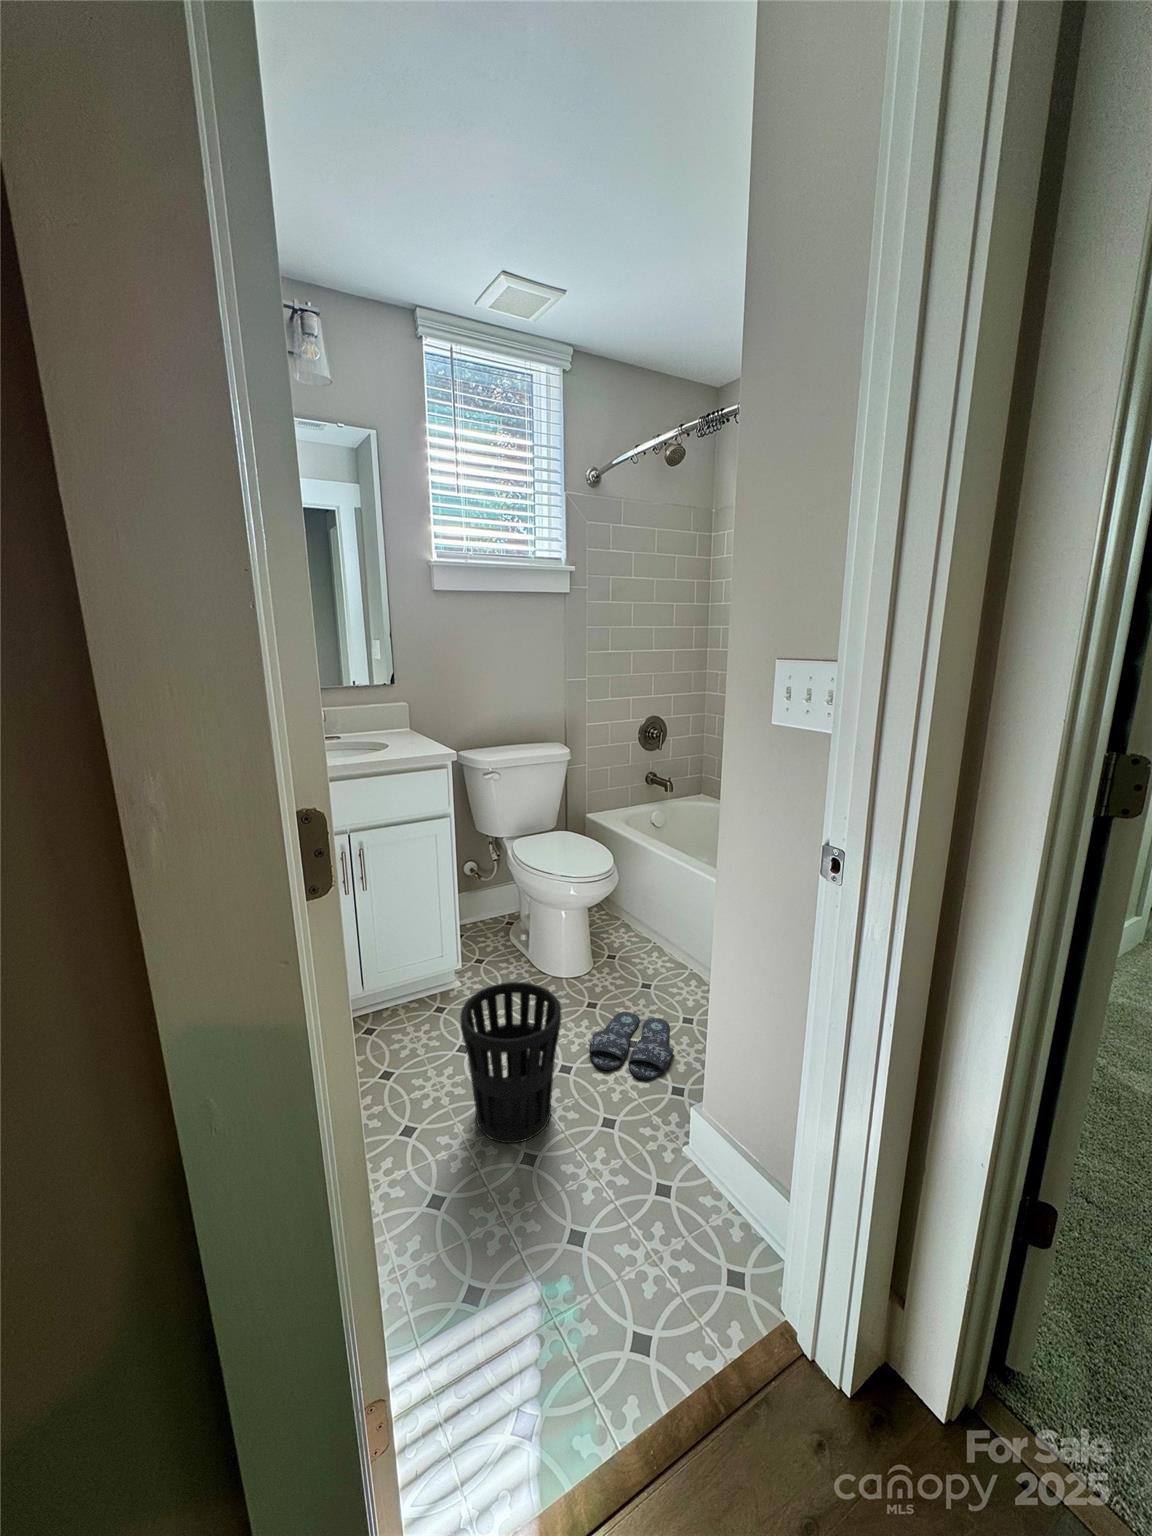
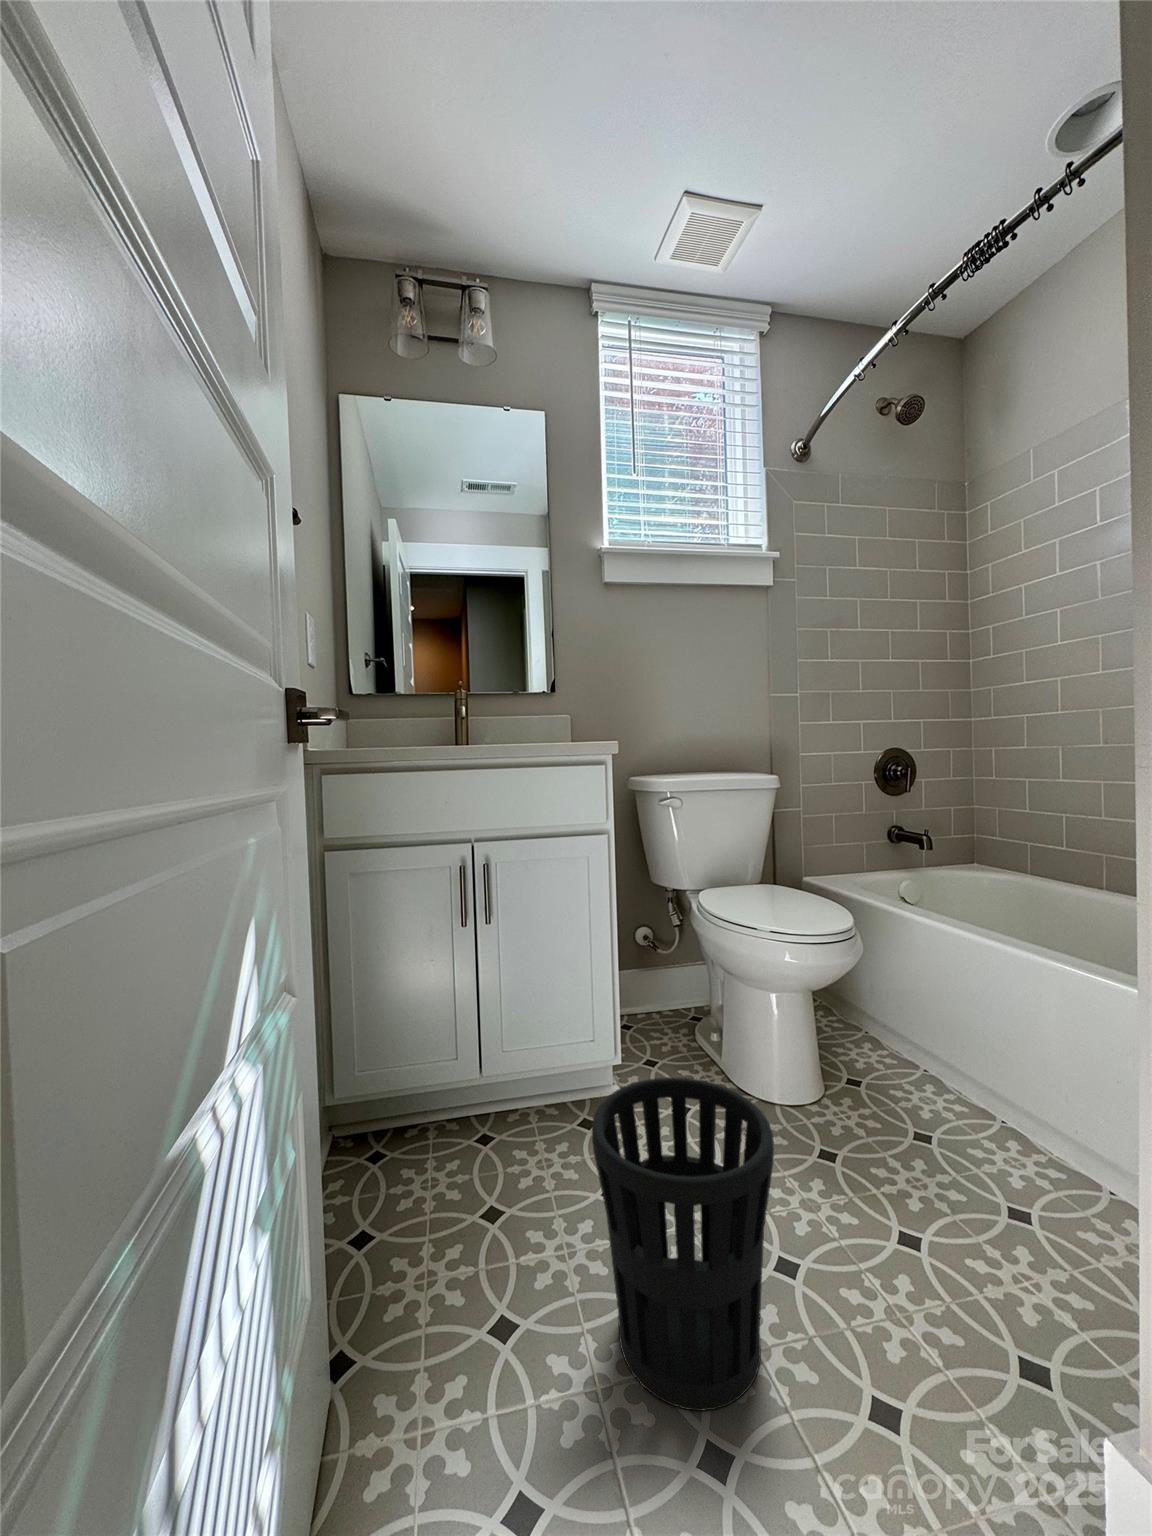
slippers: present [589,1012,674,1080] -> none [830,1177,1010,1330]

